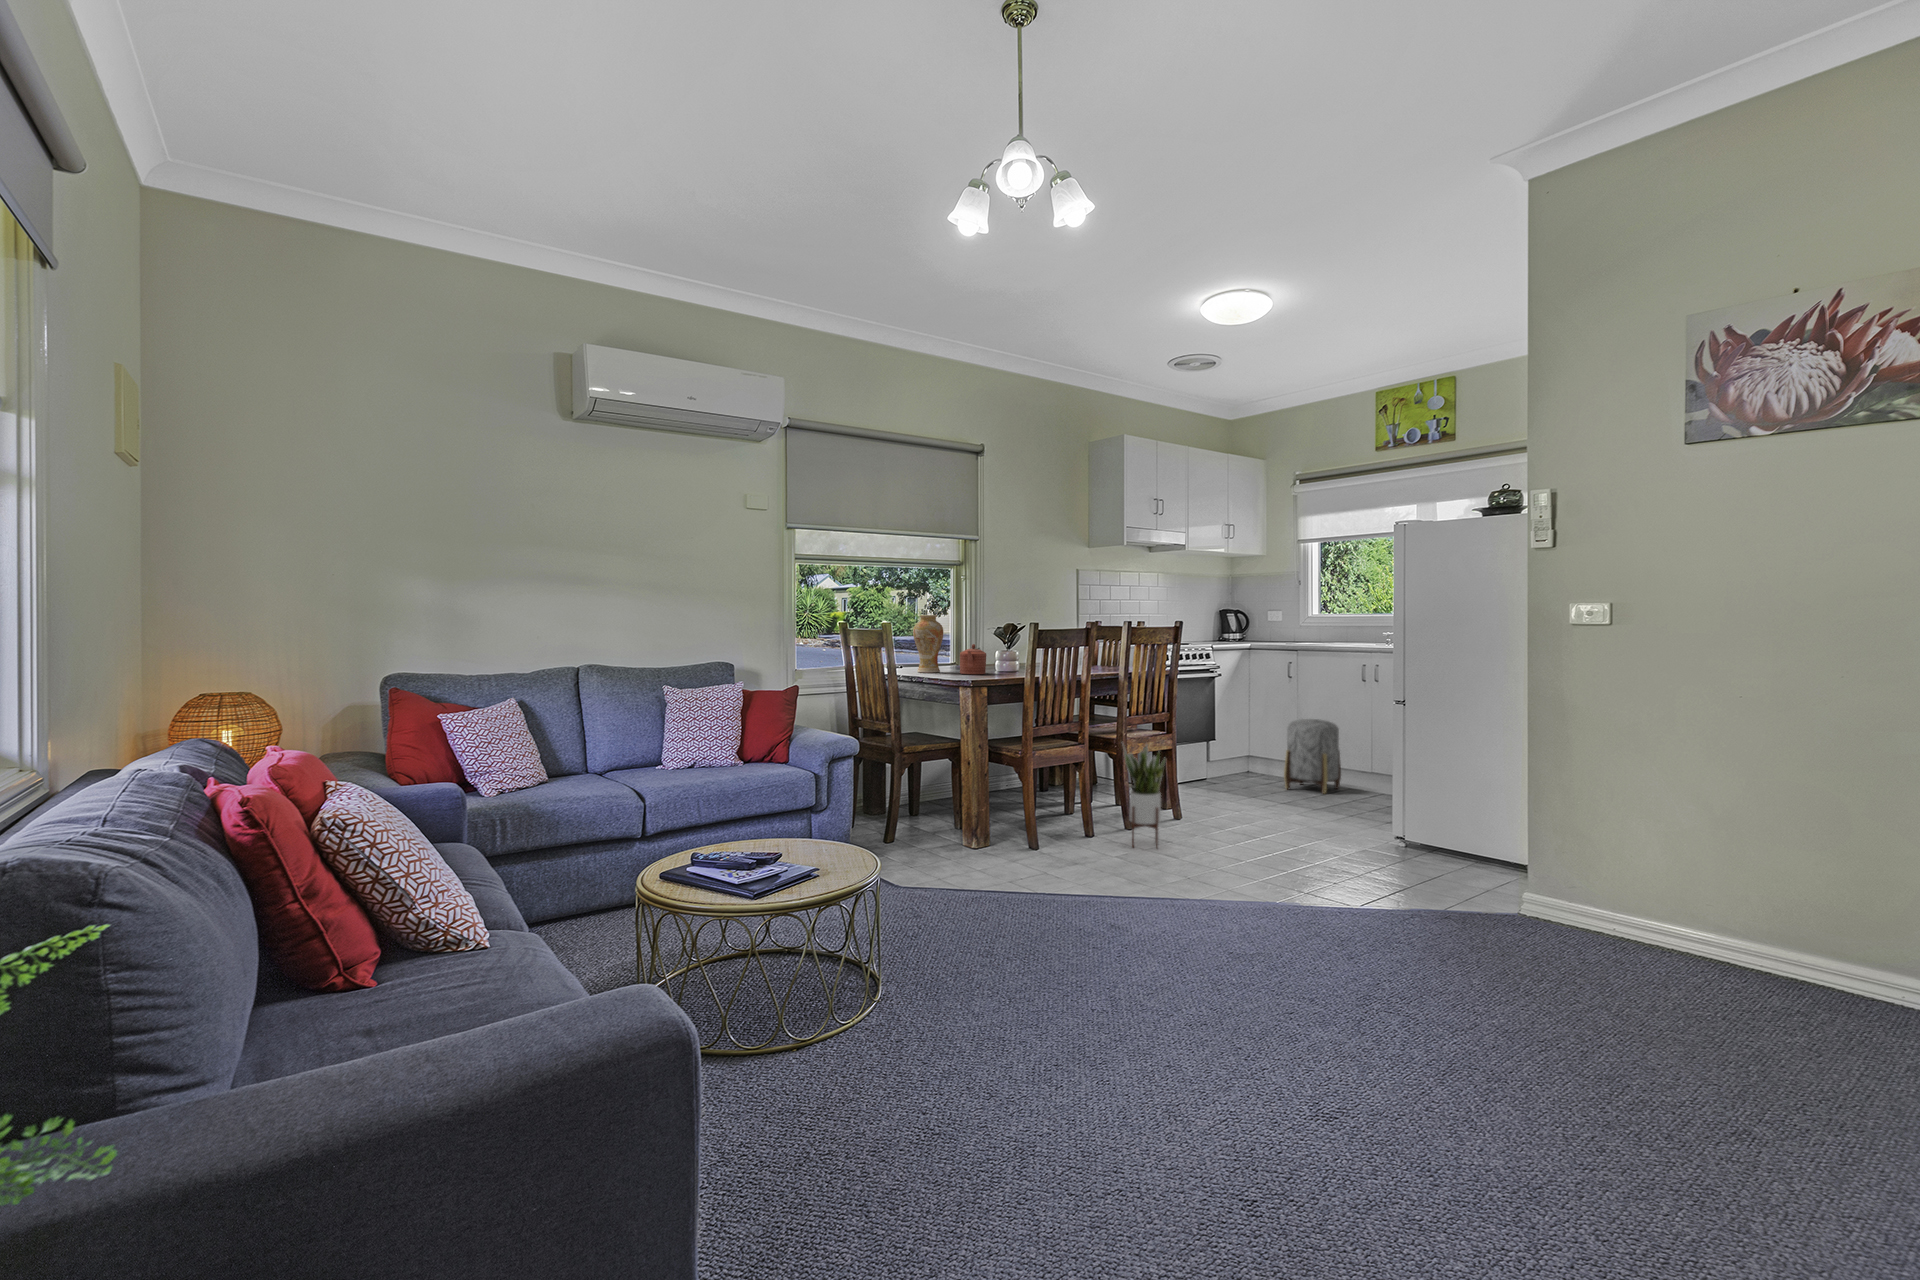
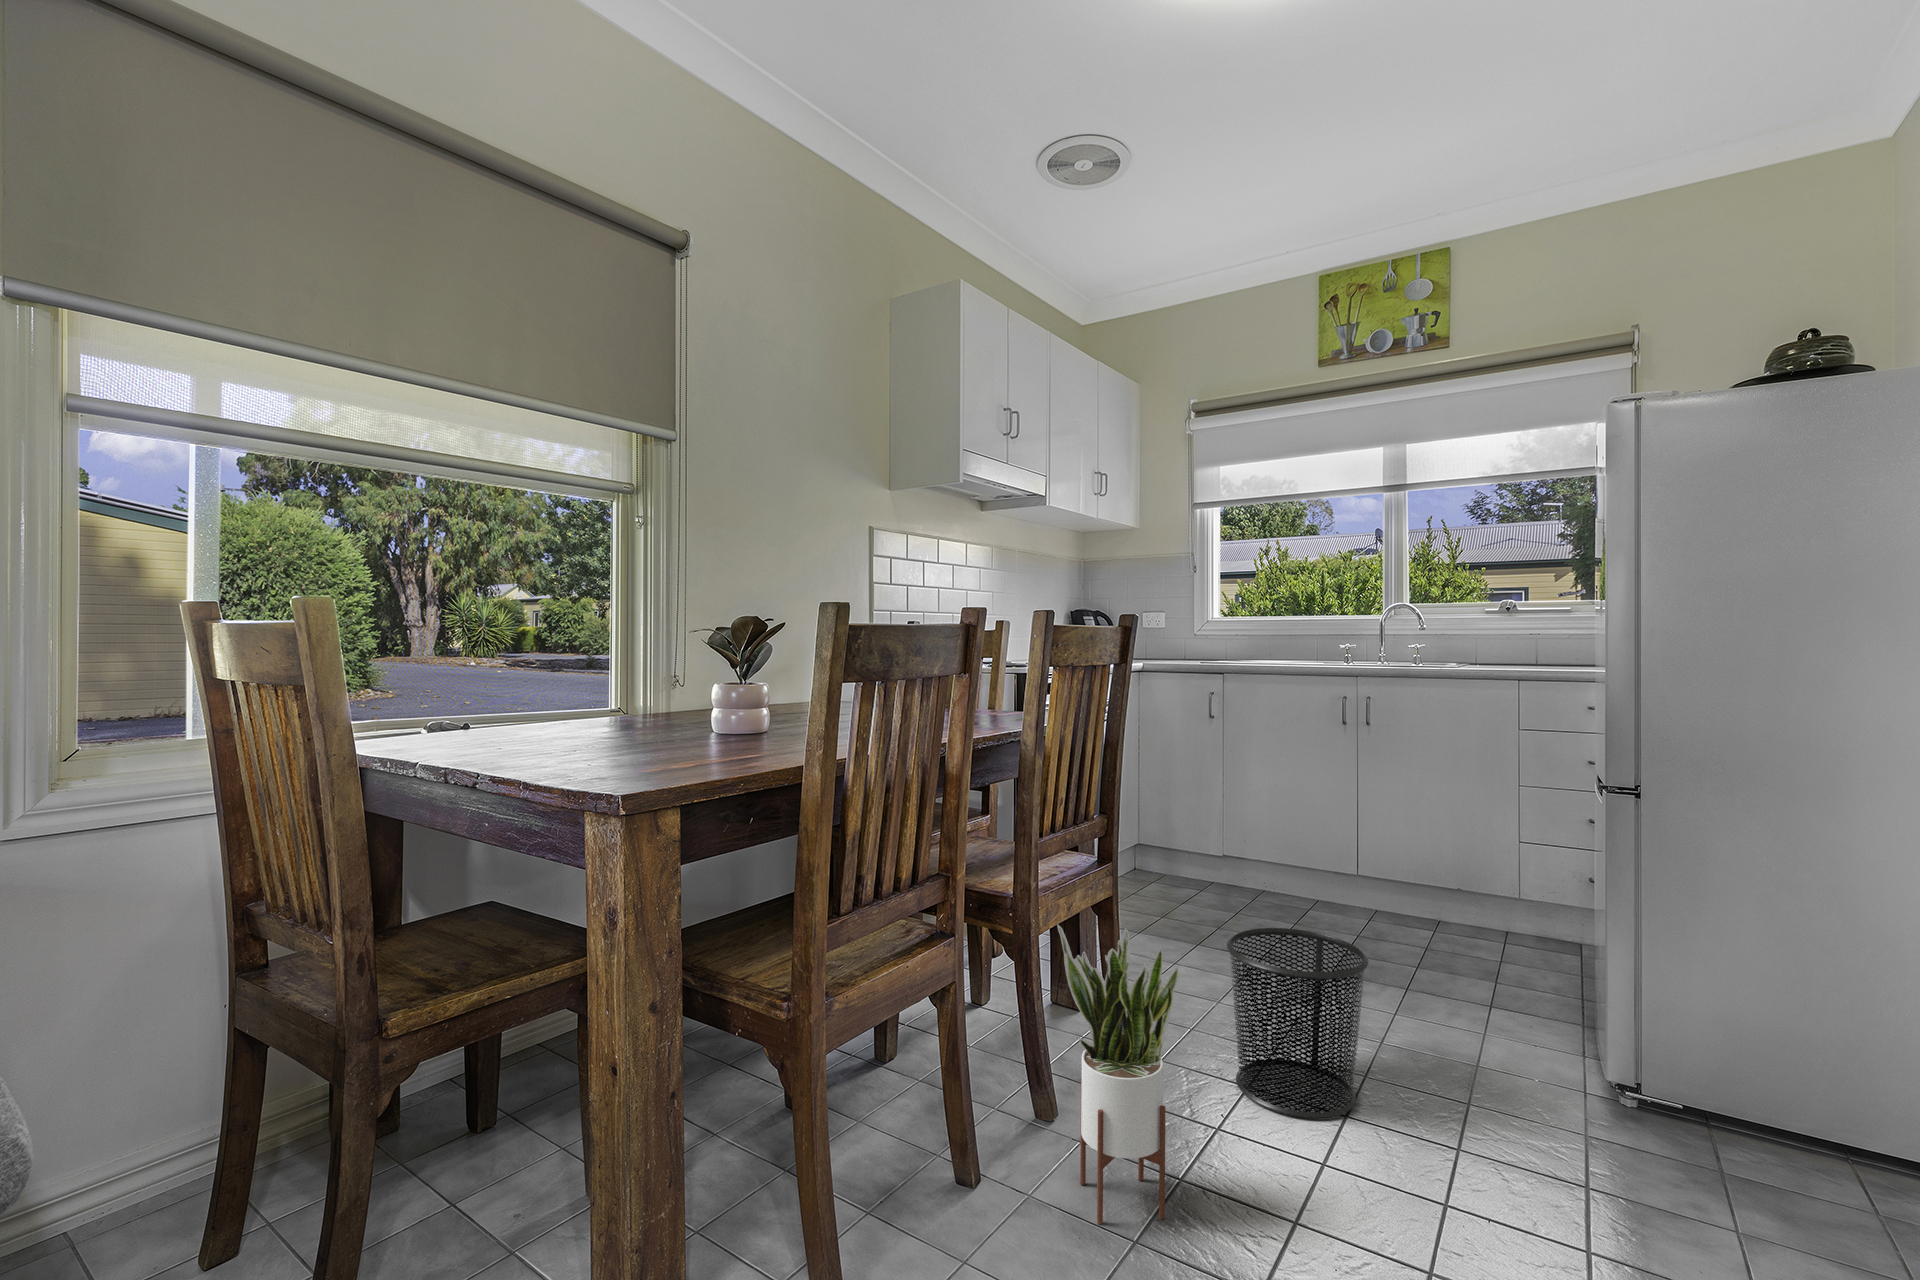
vase: present [913,615,943,673] -> none [473,589,566,751]
teapot: present [960,644,986,674] -> none [609,670,687,757]
stool: present [1284,719,1341,794] -> none [1216,787,1301,917]
waste bin: none [1217,766,1279,839] -> present [1227,928,1368,1119]

